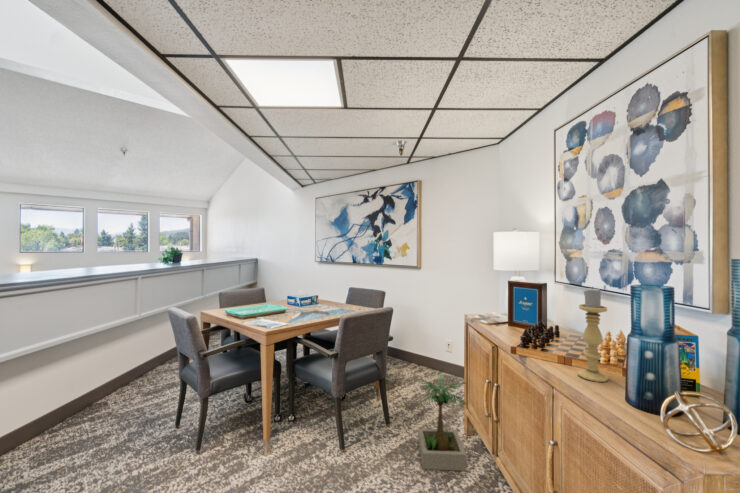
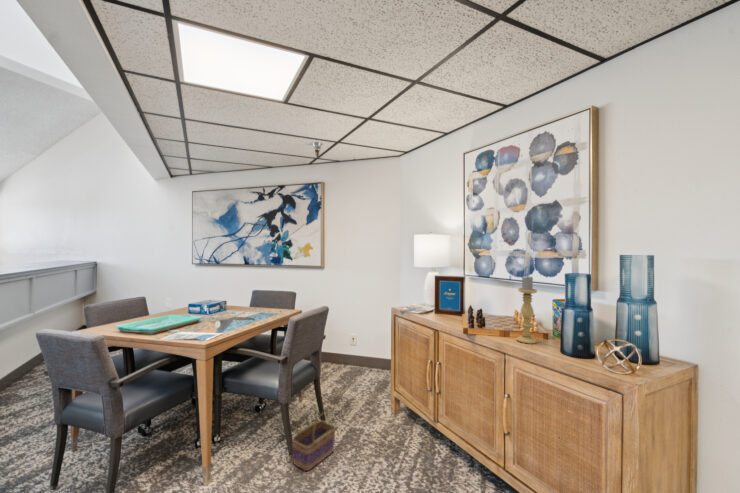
potted plant: present [414,372,467,471] -> none [356,358,412,451]
basket: none [341,405,385,468] -> present [292,412,335,471]

